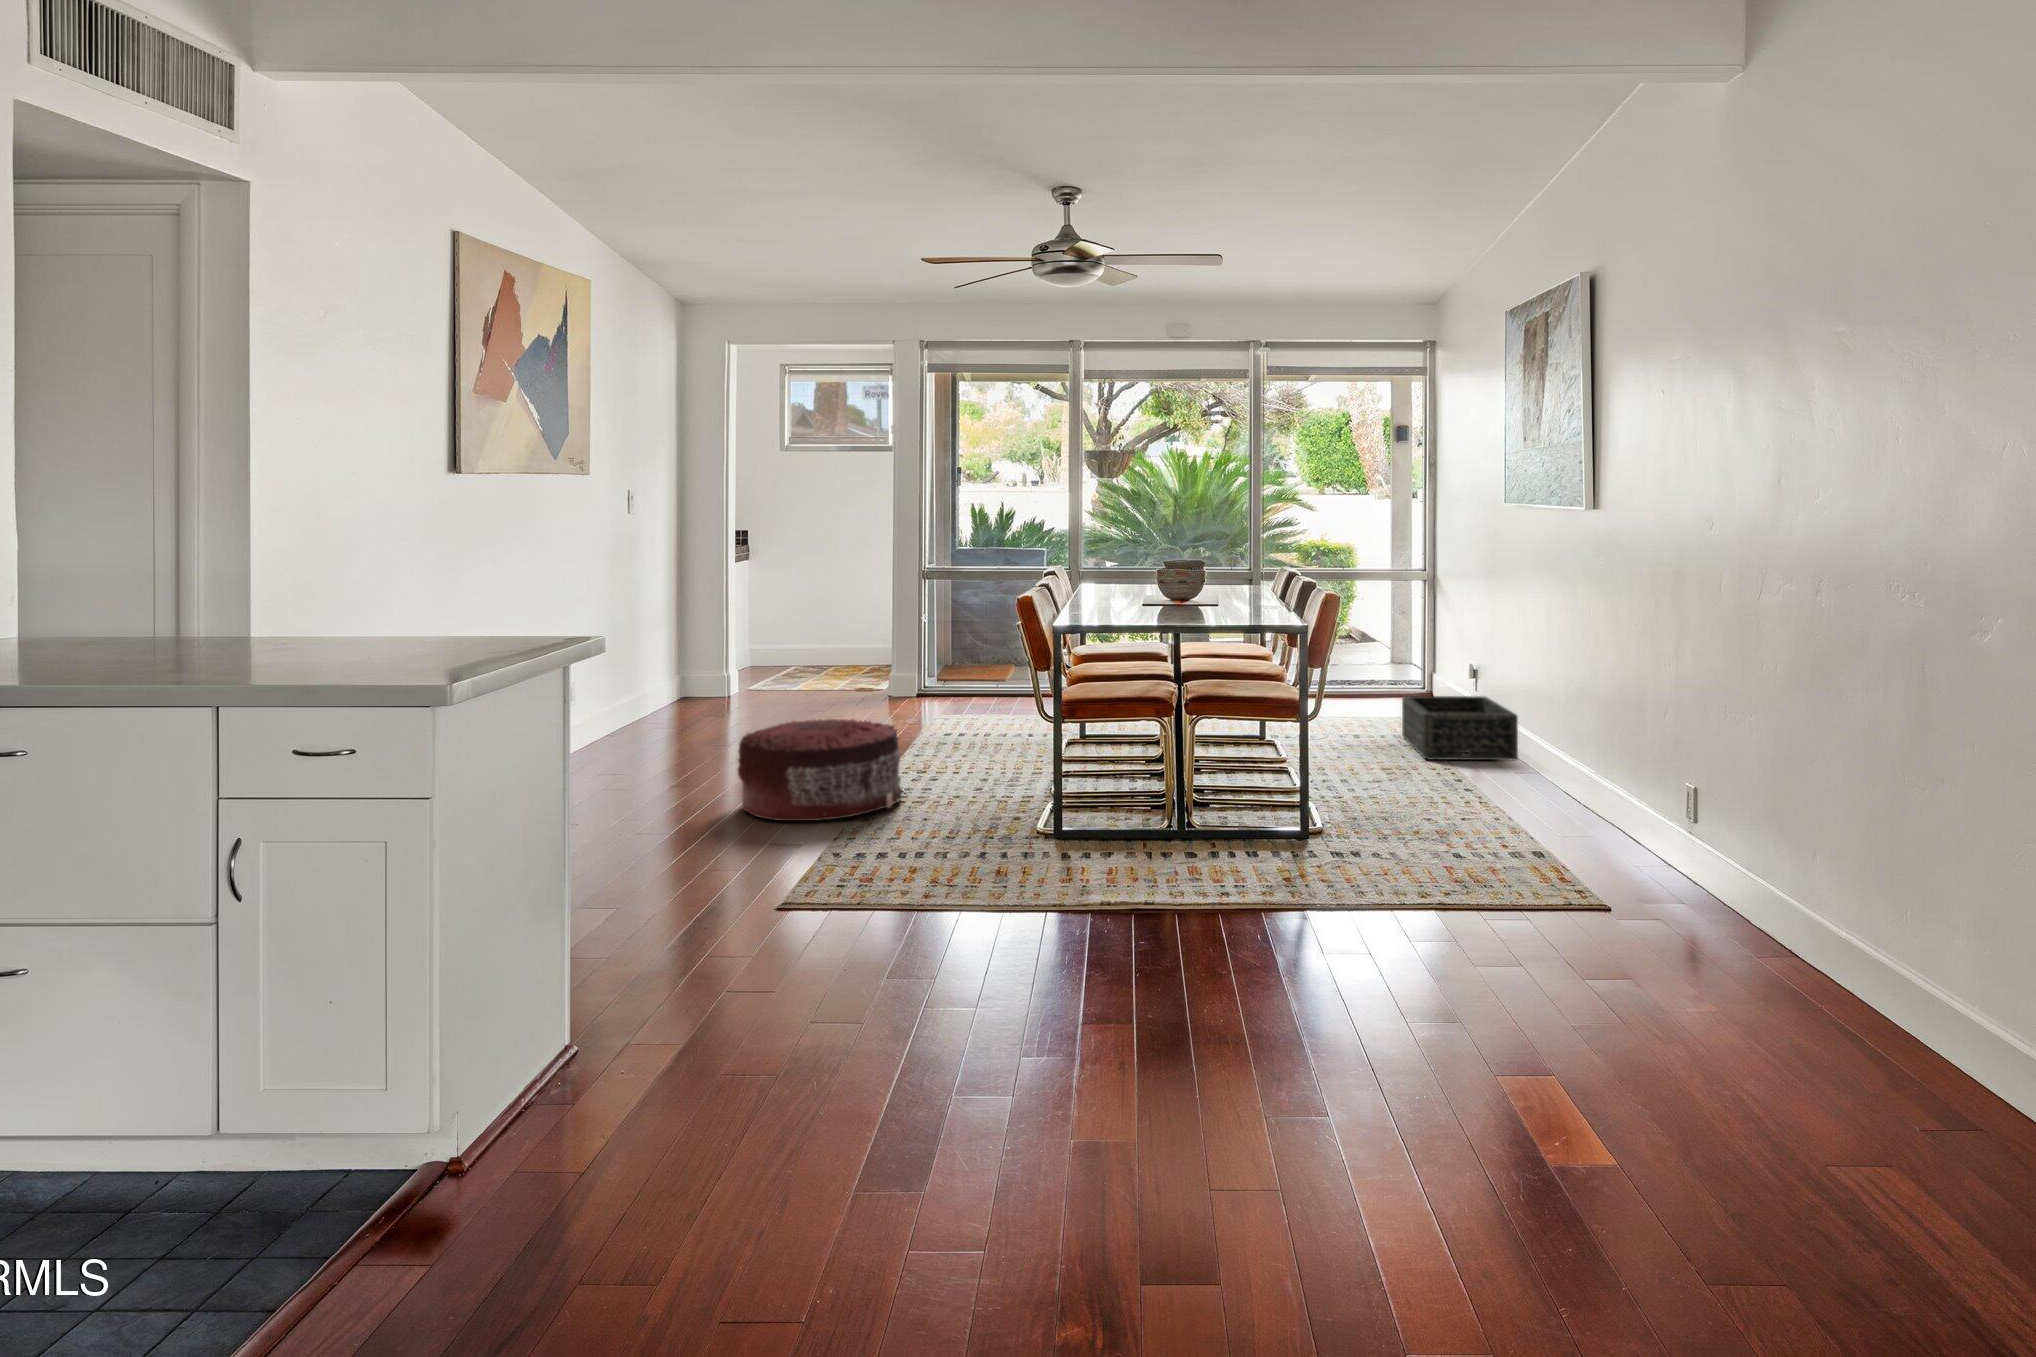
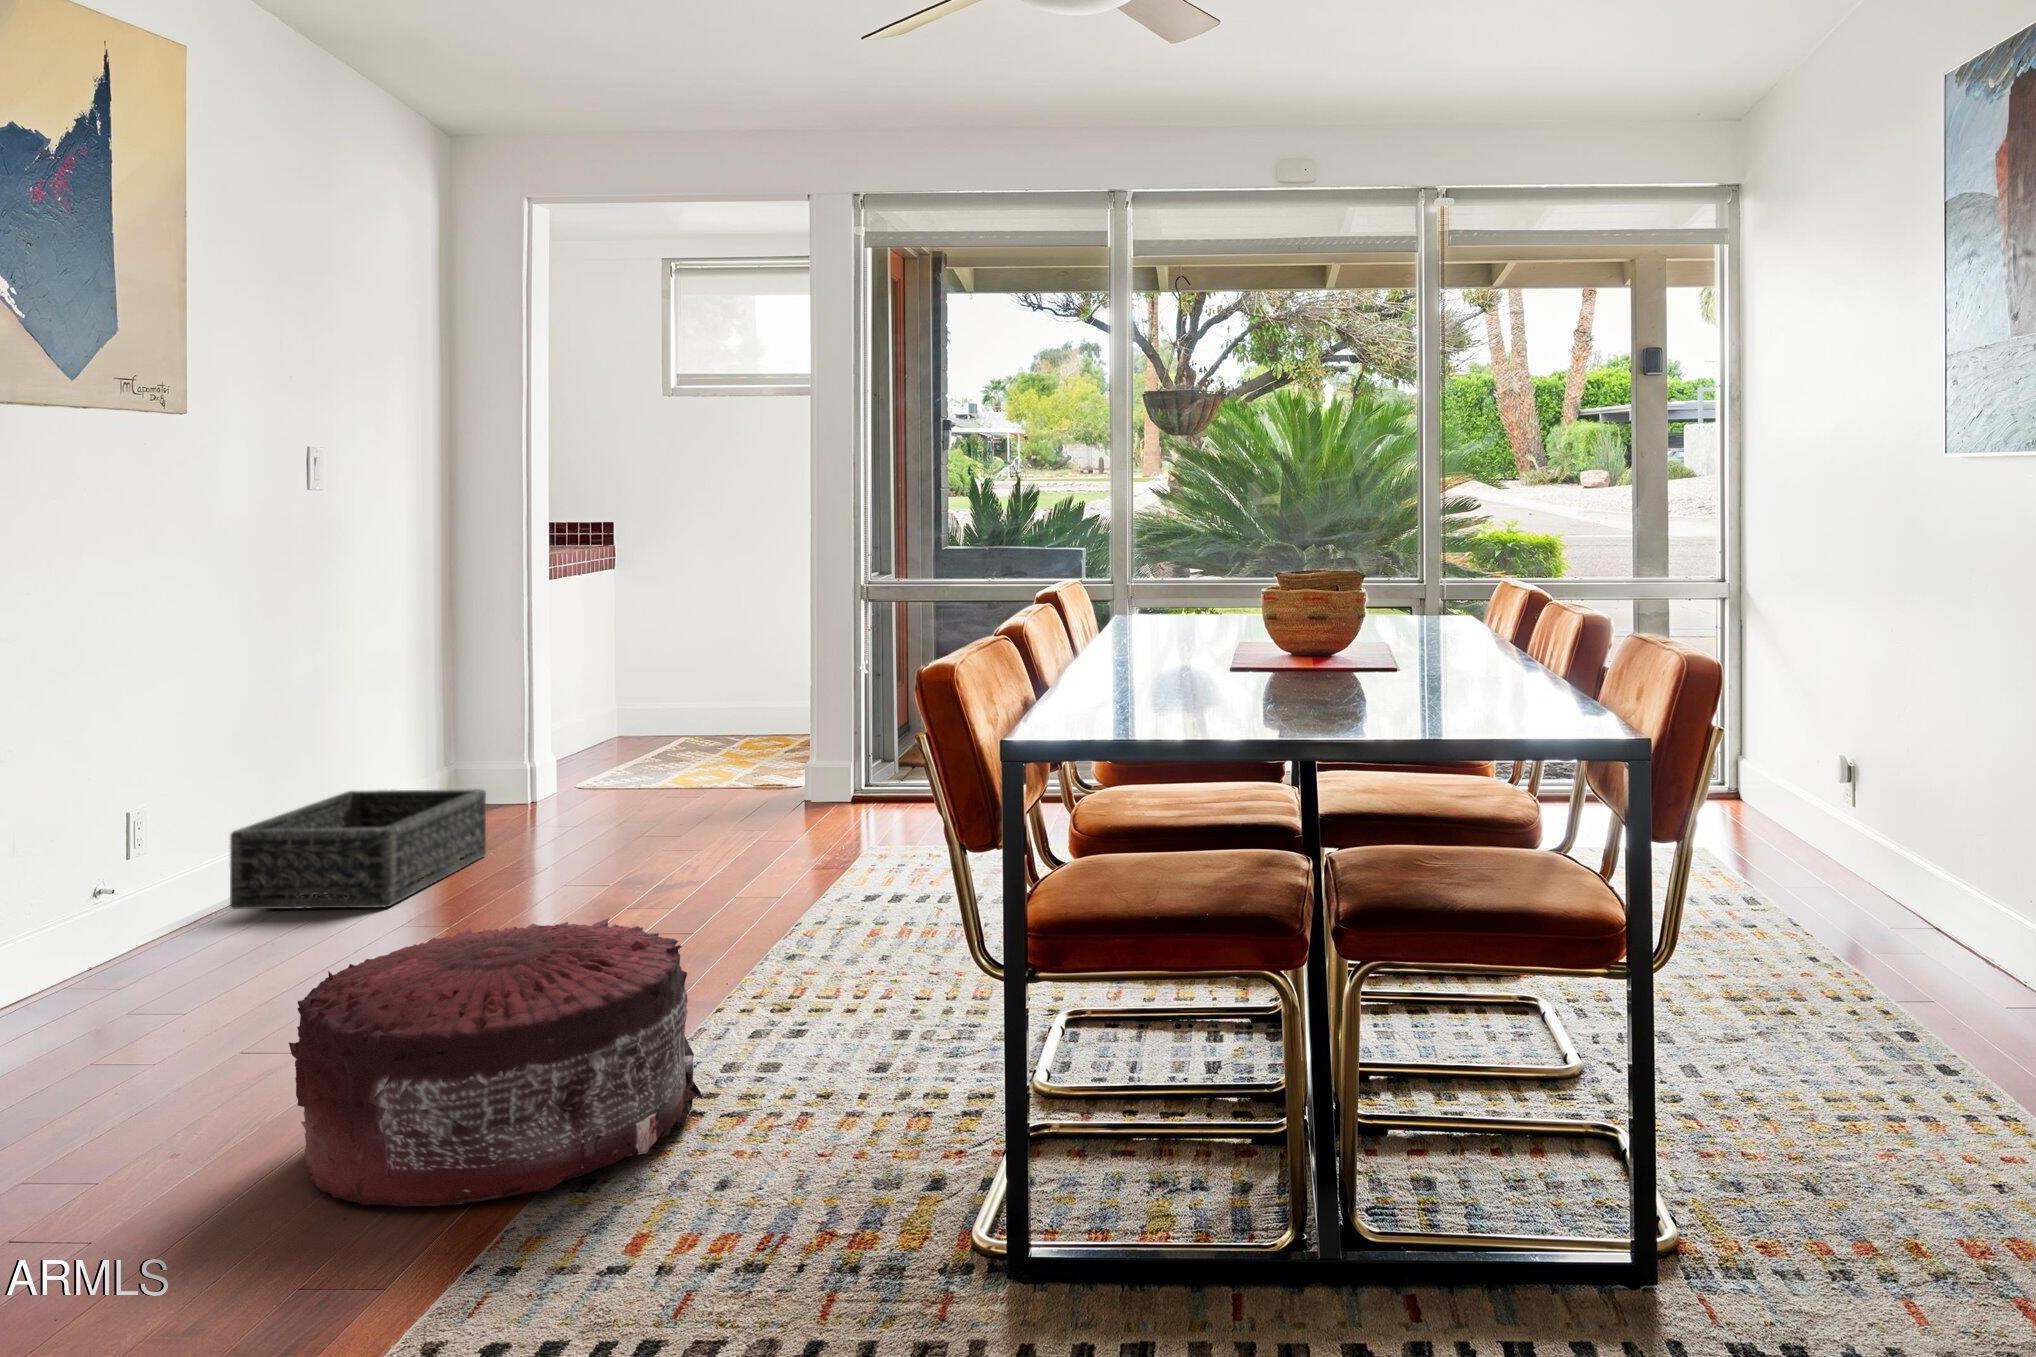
basket: present [1402,696,1518,761] -> present [230,789,486,909]

